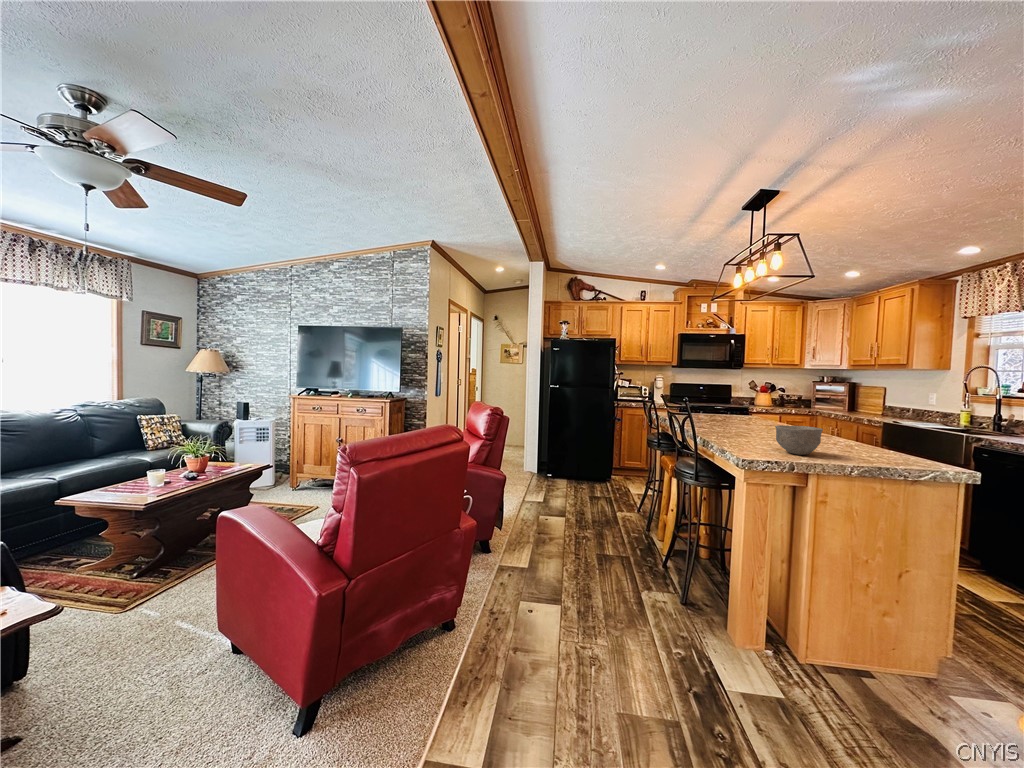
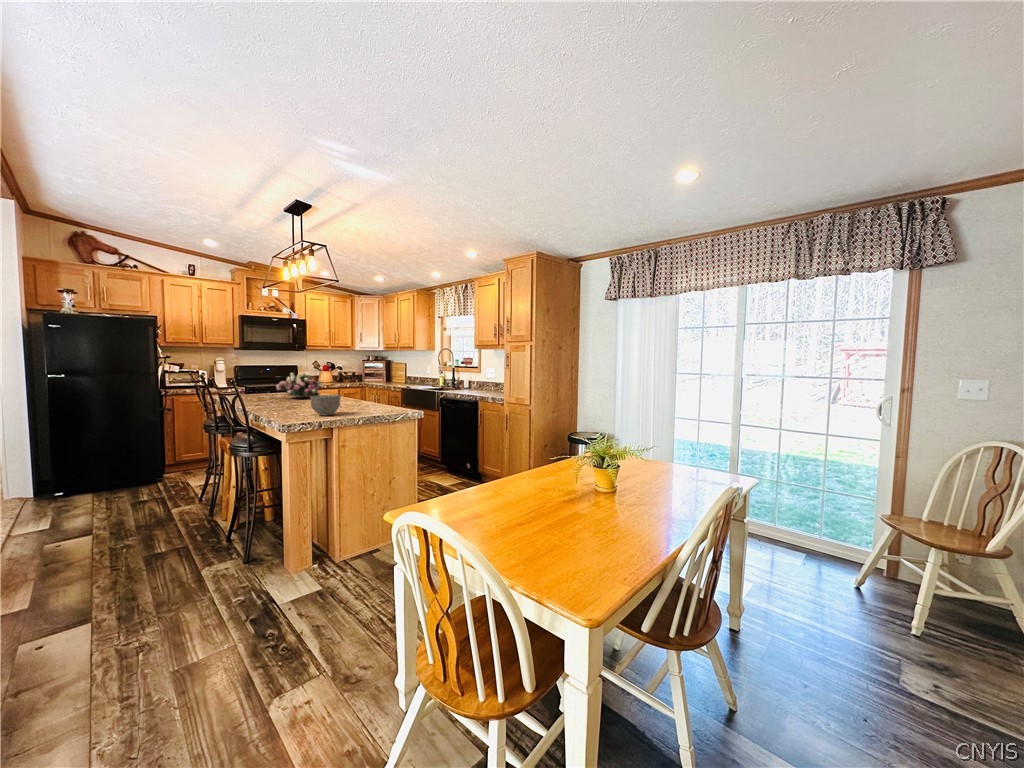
flower arrangement: none [719,393,775,425] -> present [276,373,322,397]

